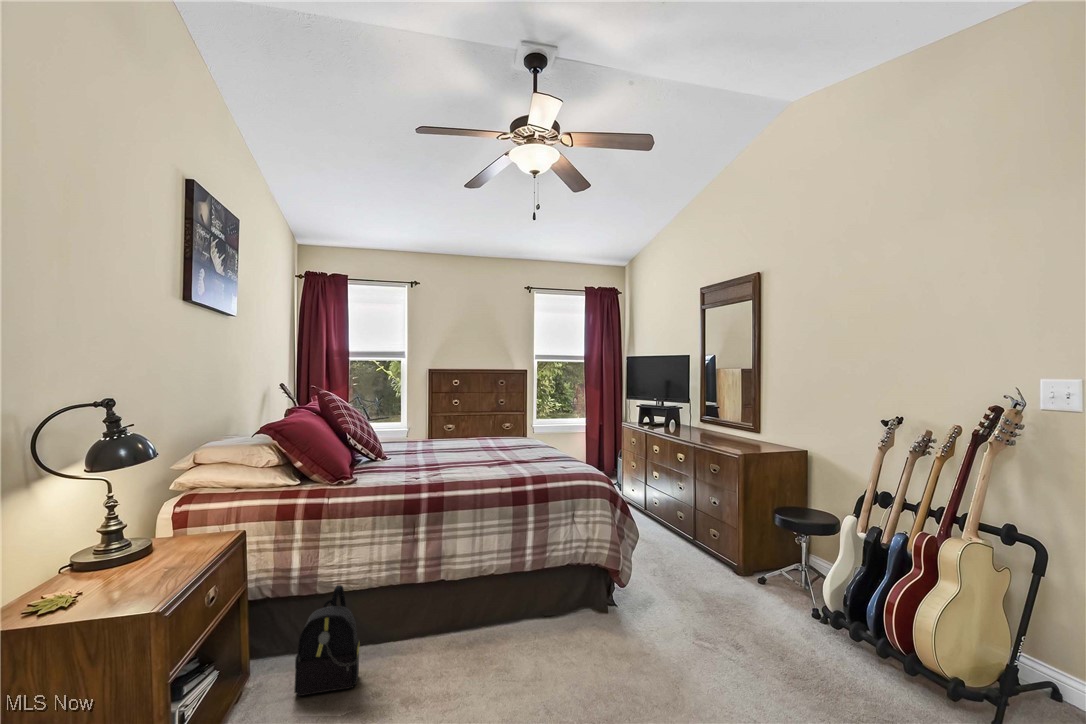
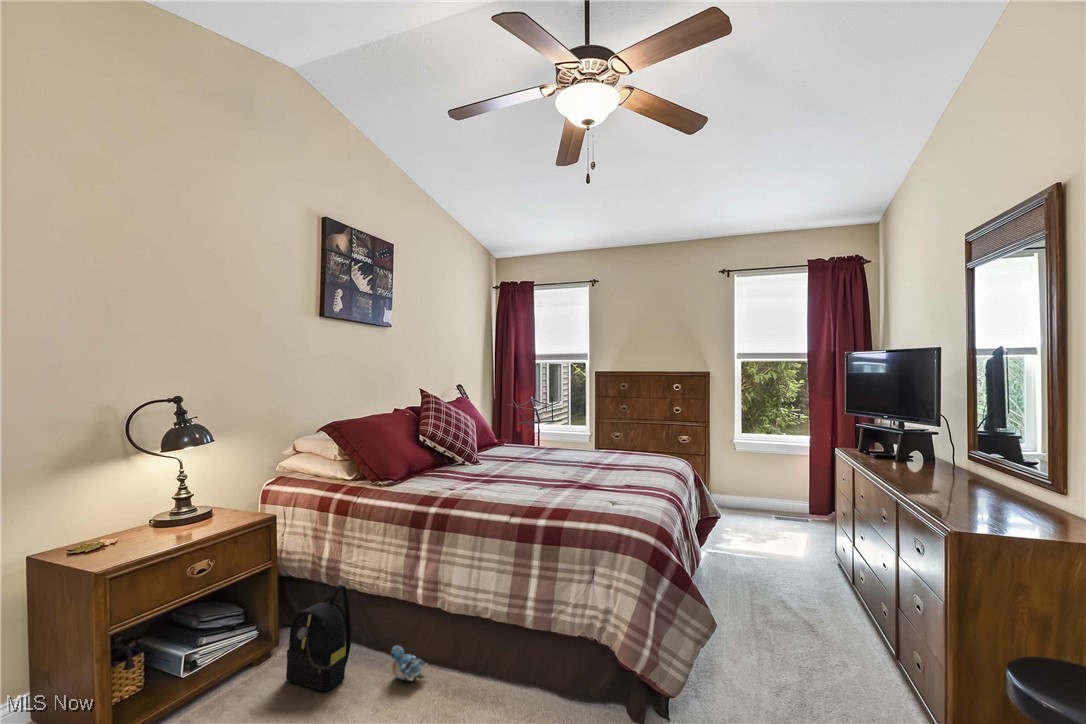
plush toy: none [397,626,437,654] -> present [391,646,428,681]

